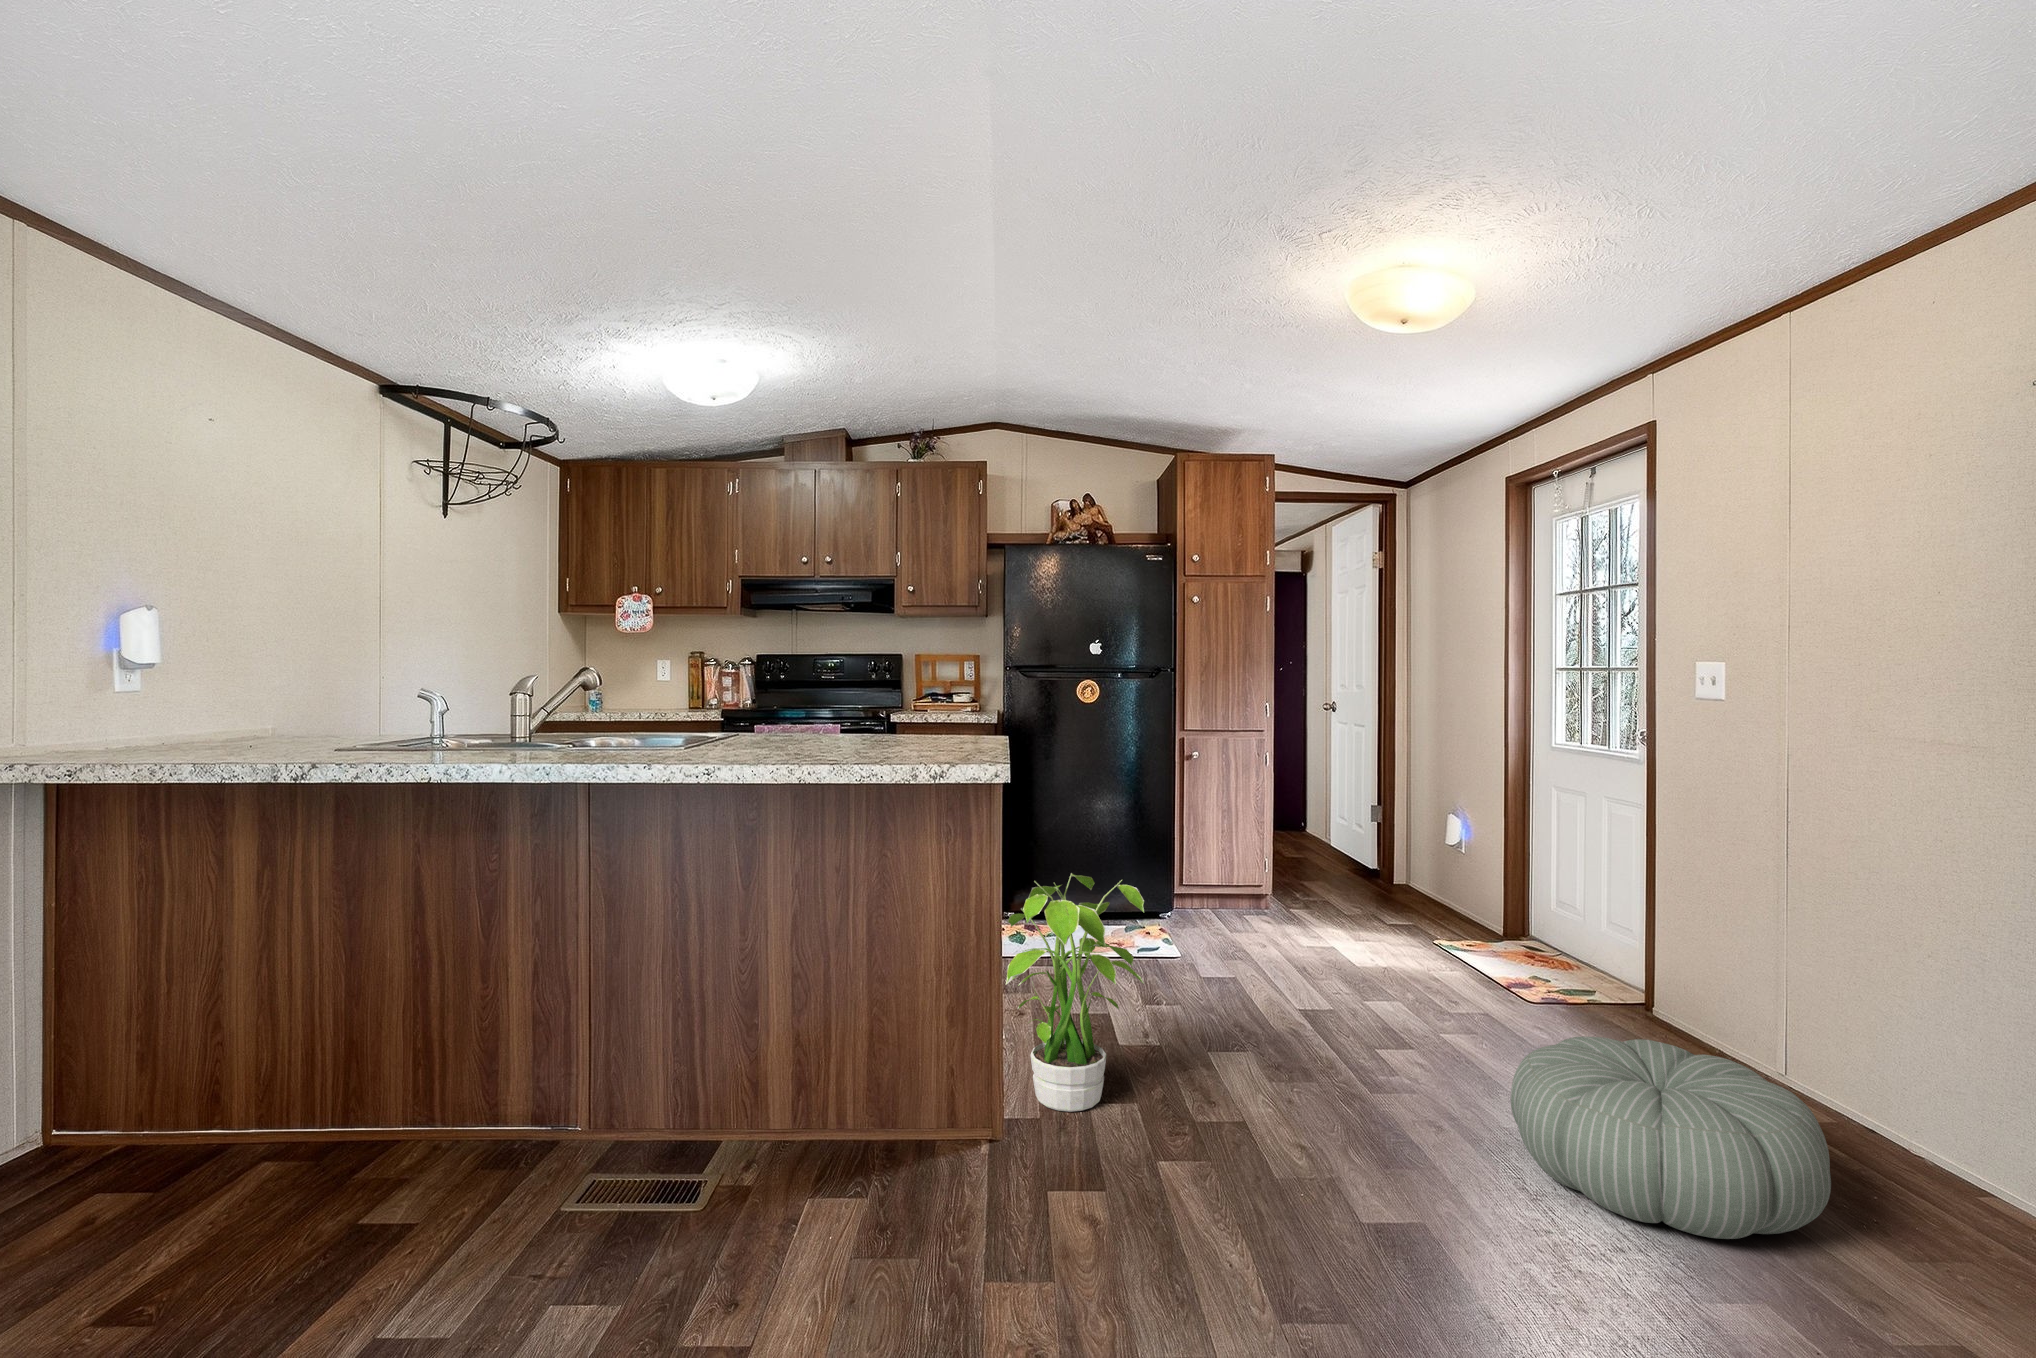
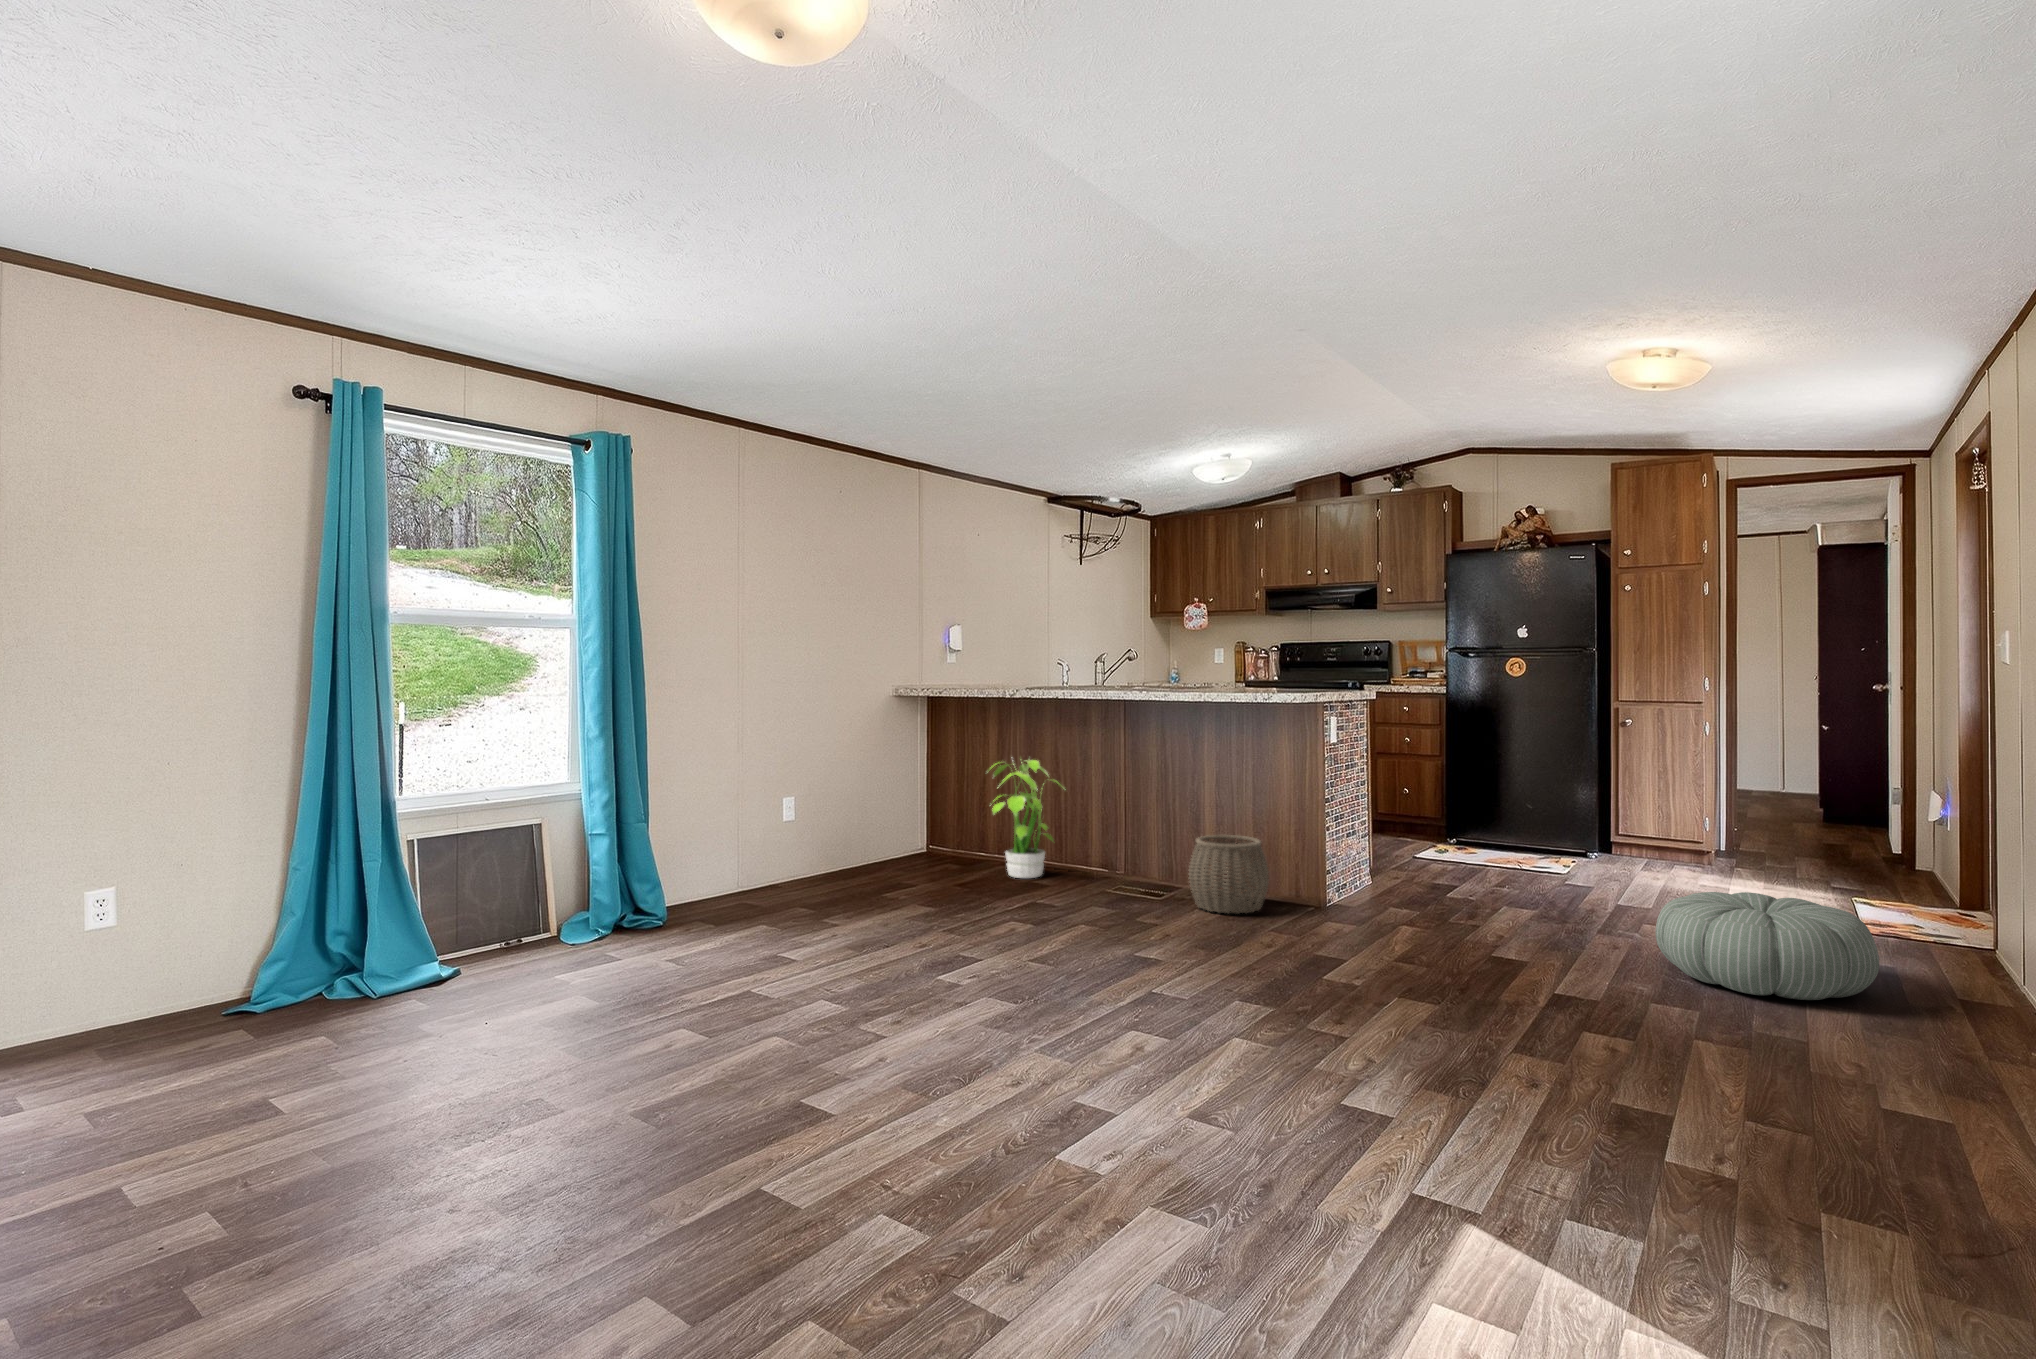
potted plant: present [1006,873,1144,1112] -> present [992,760,1059,878]
woven basket: none [739,1037,901,1229] -> present [1189,835,1269,914]

